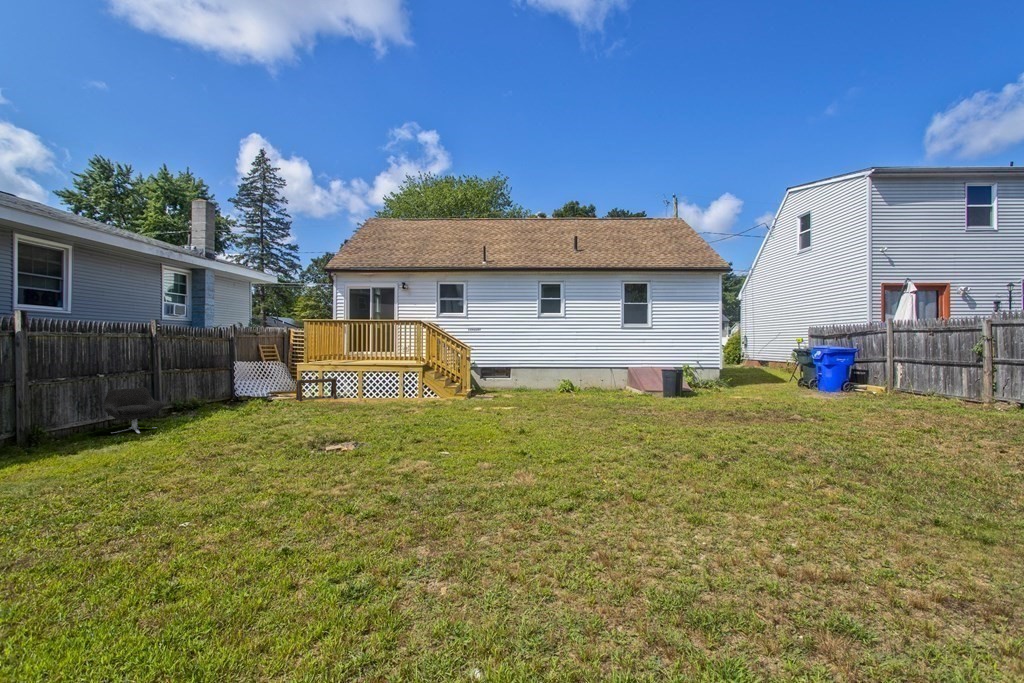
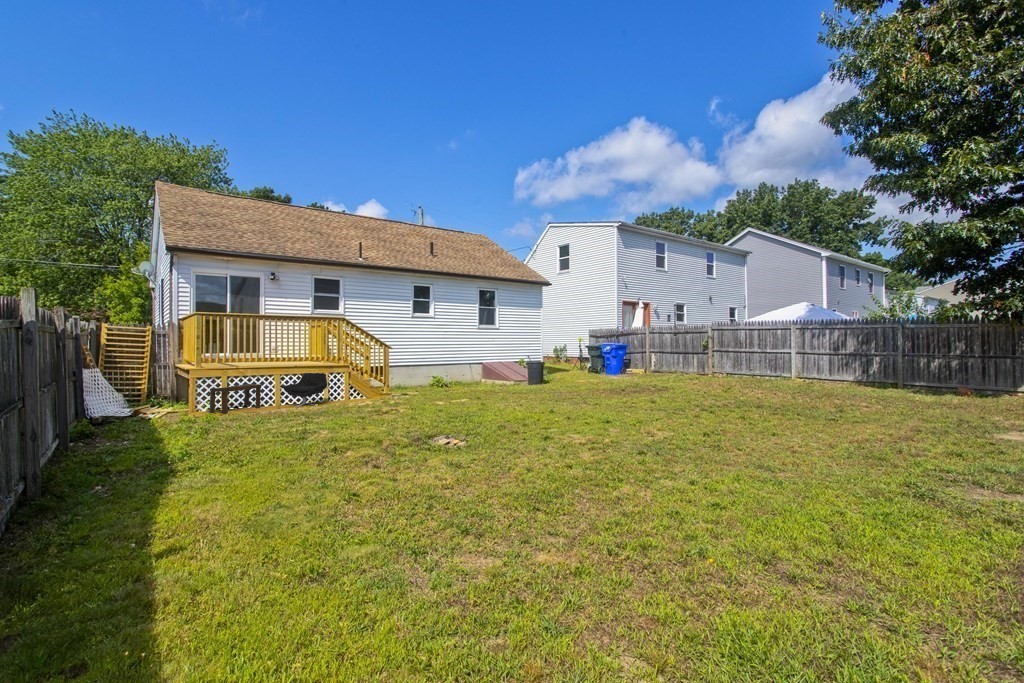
lounge chair: present [102,387,165,433] -> present [283,373,327,407]

